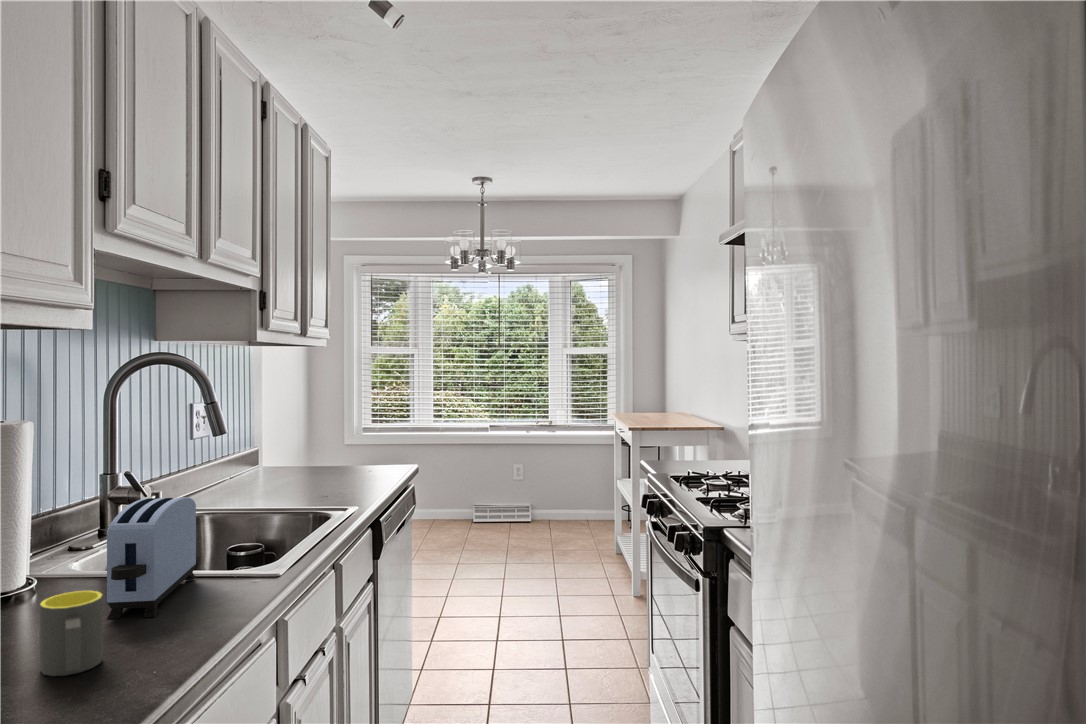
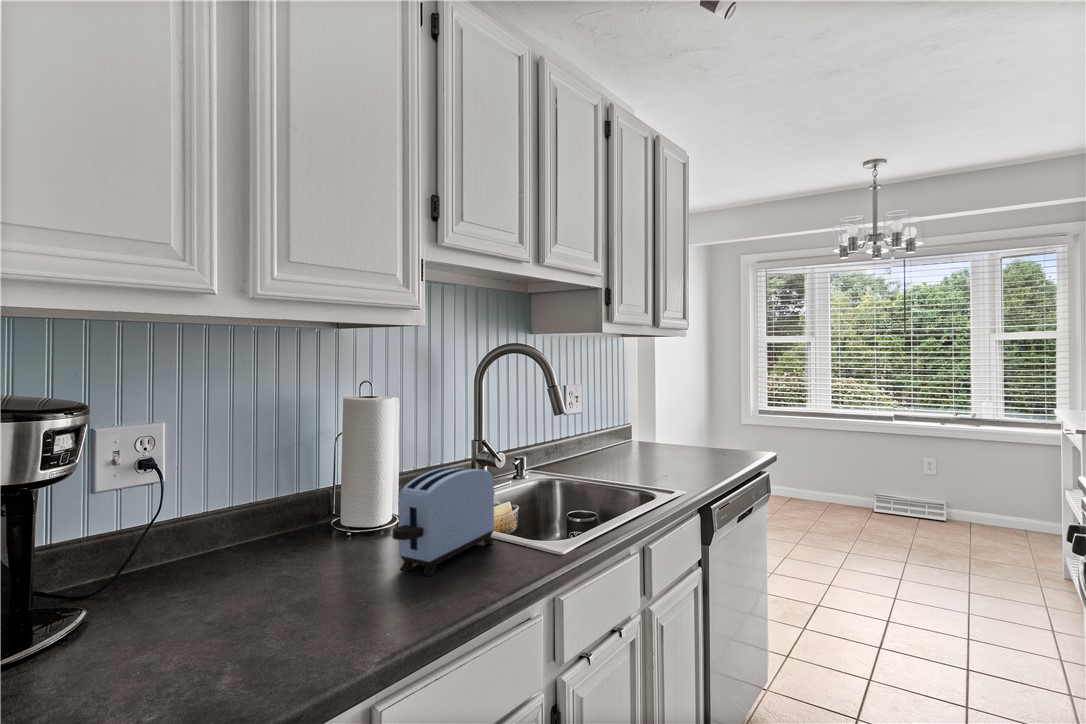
mug: present [40,591,103,676] -> none [302,546,356,622]

